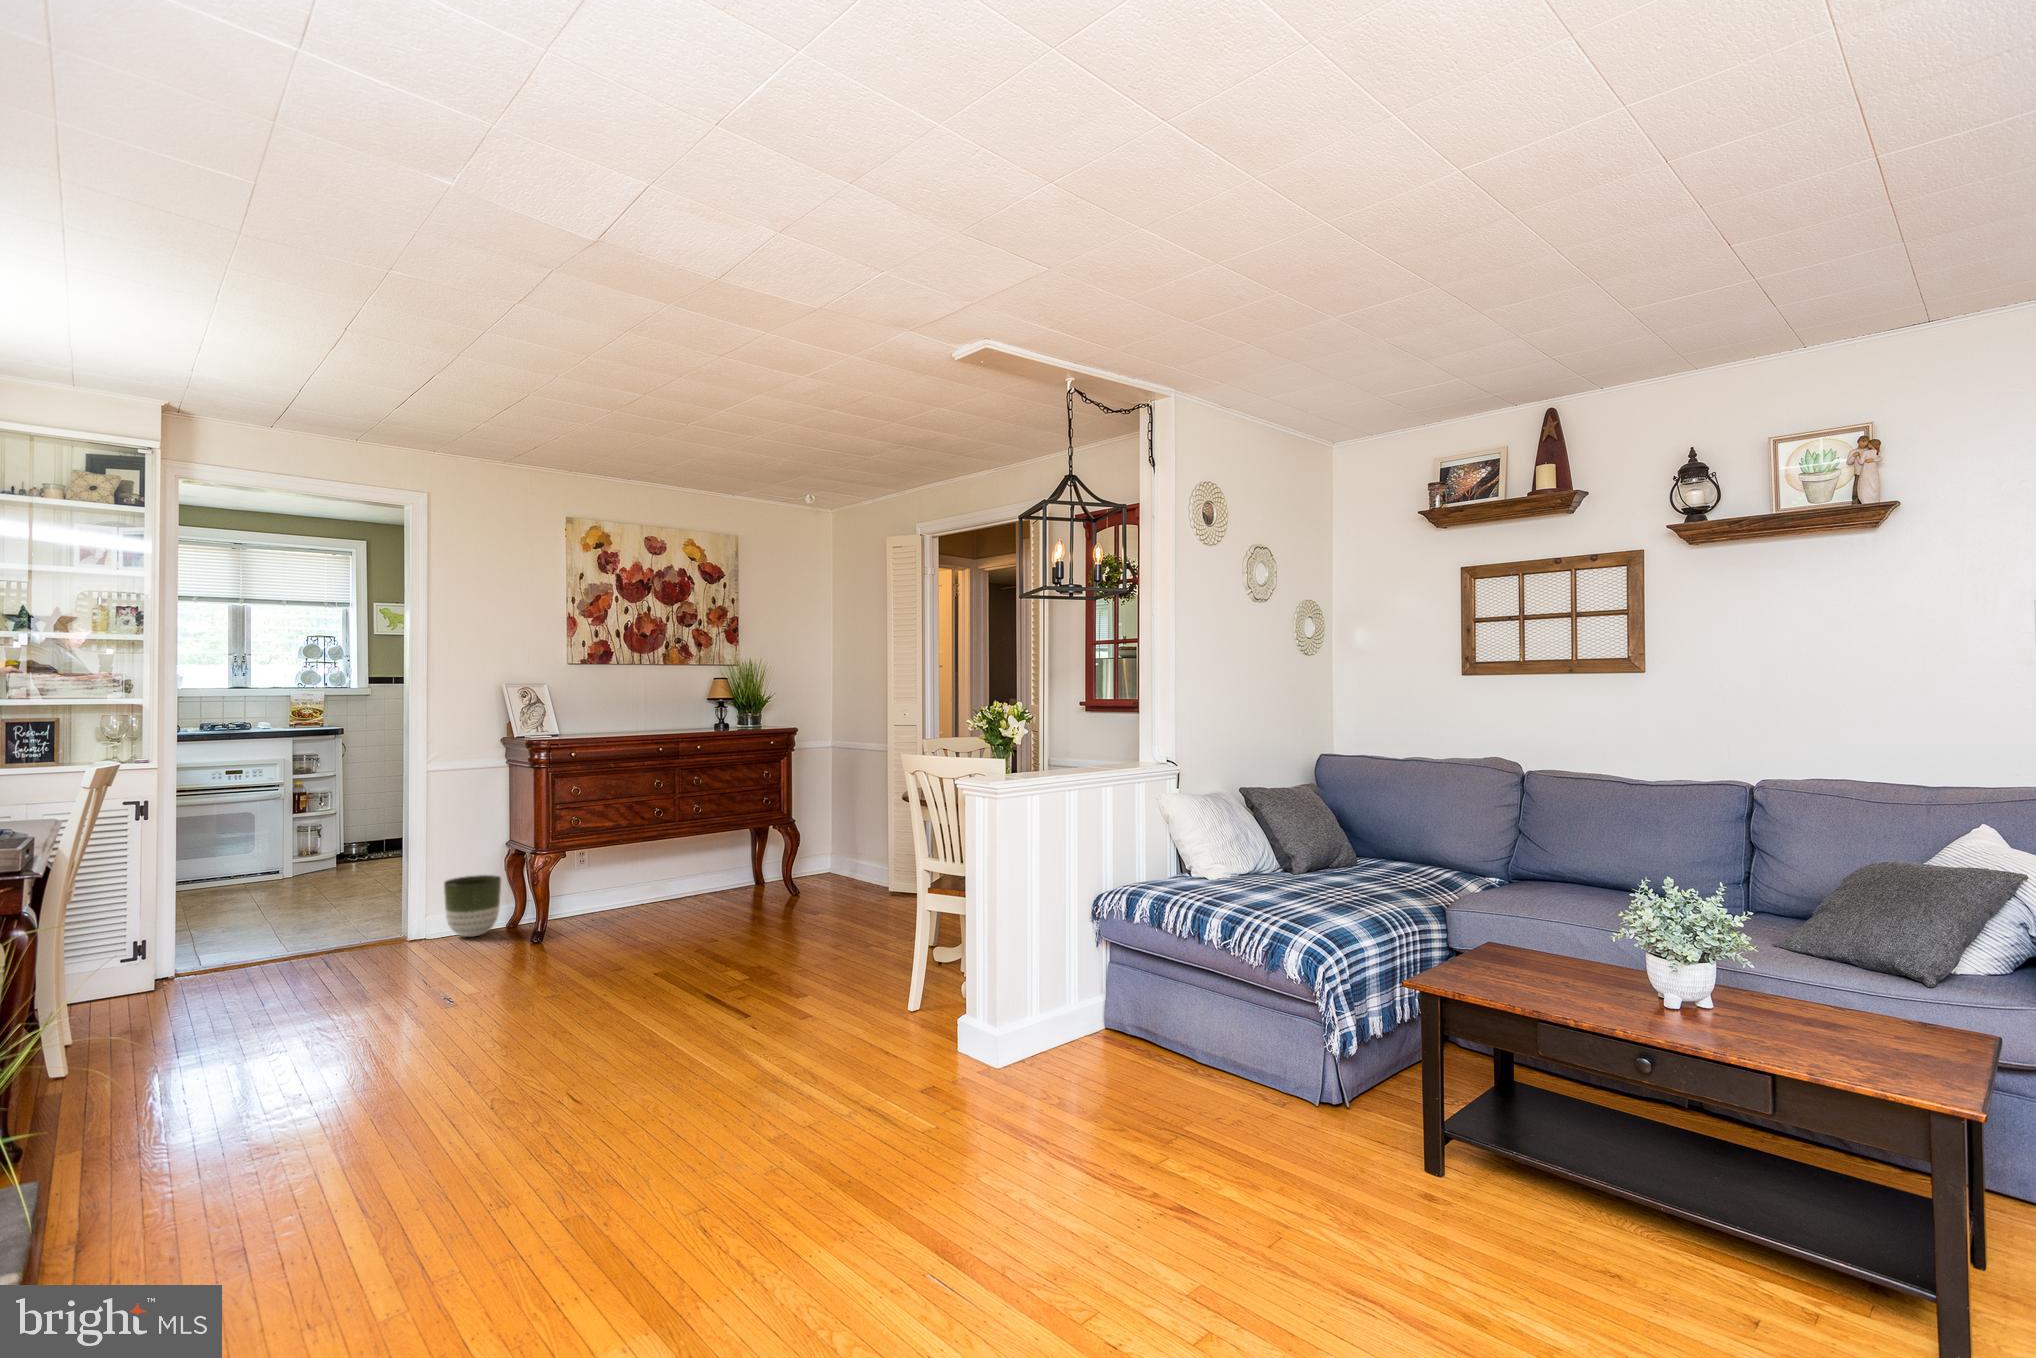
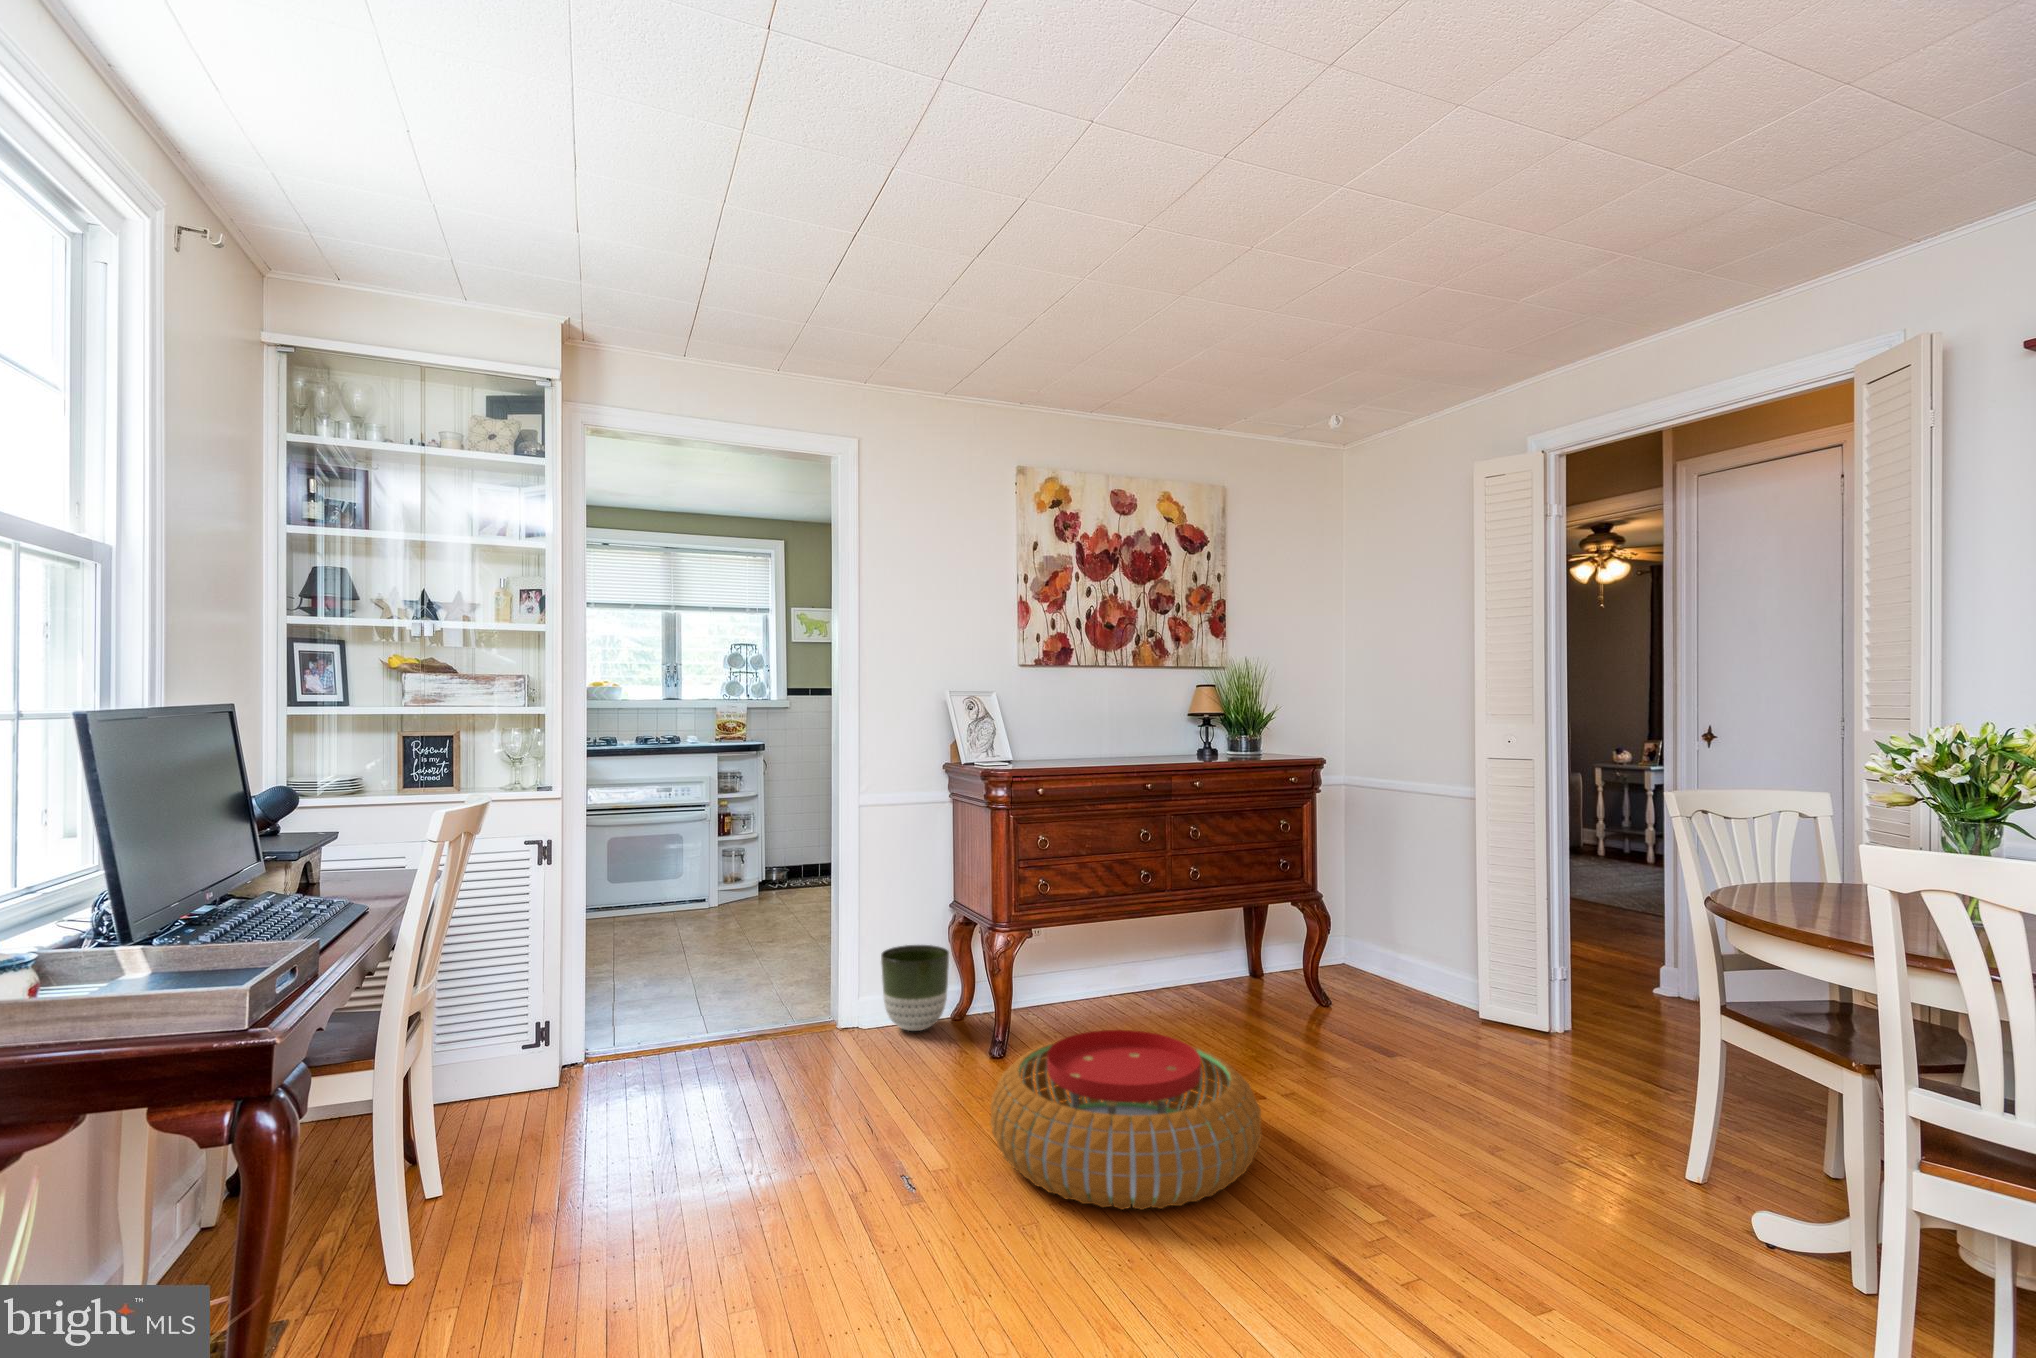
pouf: none [511,907,693,999] -> present [990,1030,1262,1210]

